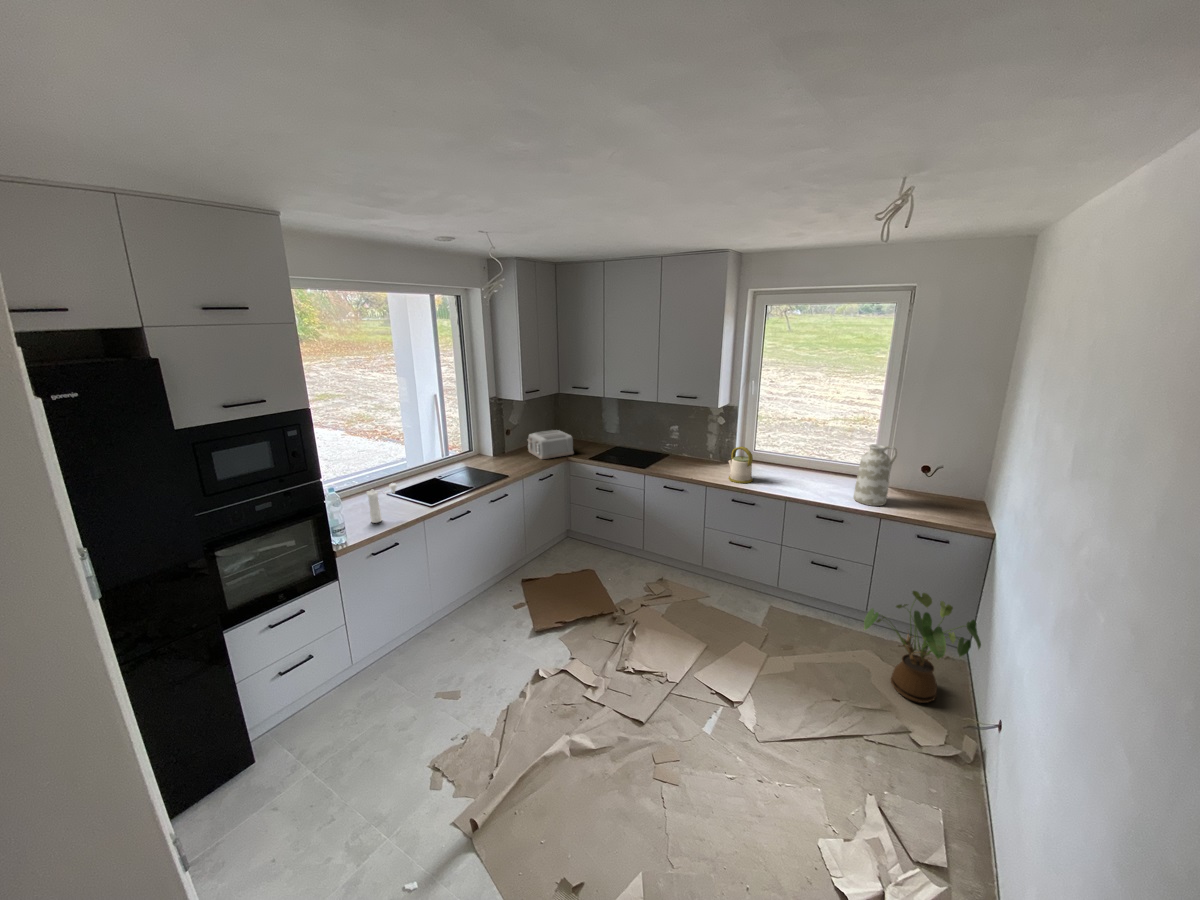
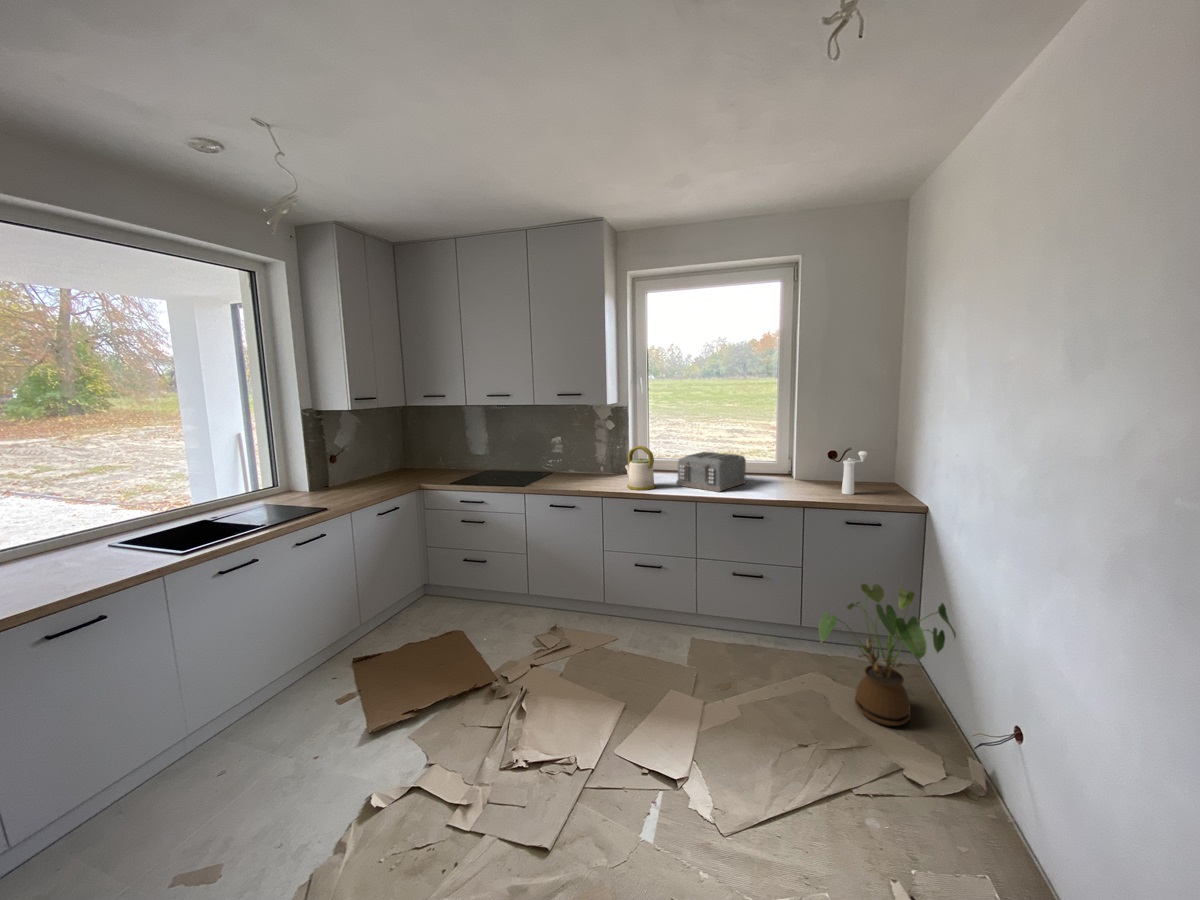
toaster: present [528,430,574,459] -> present [677,452,747,492]
vase: present [854,445,897,506] -> none [771,424,812,496]
pepper mill: present [367,483,397,523] -> present [842,451,867,495]

